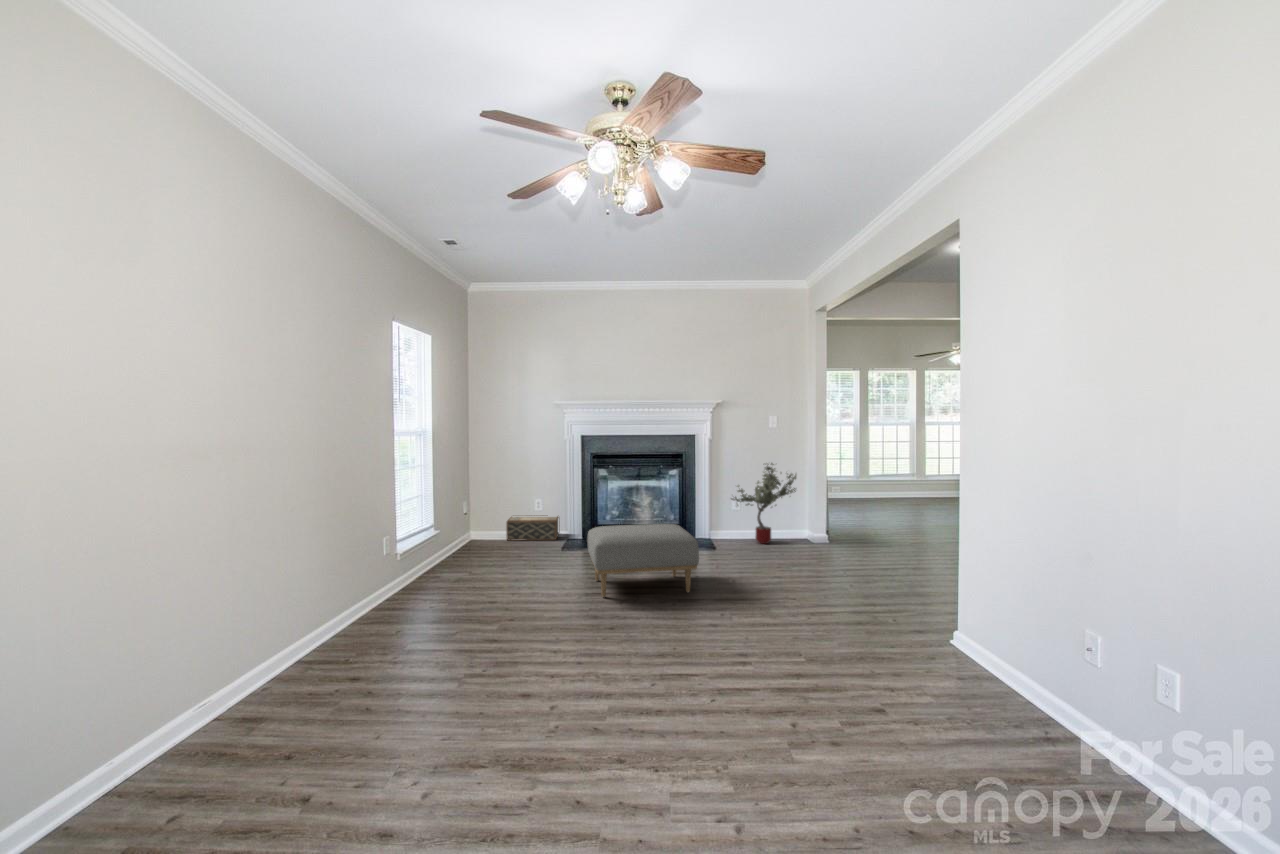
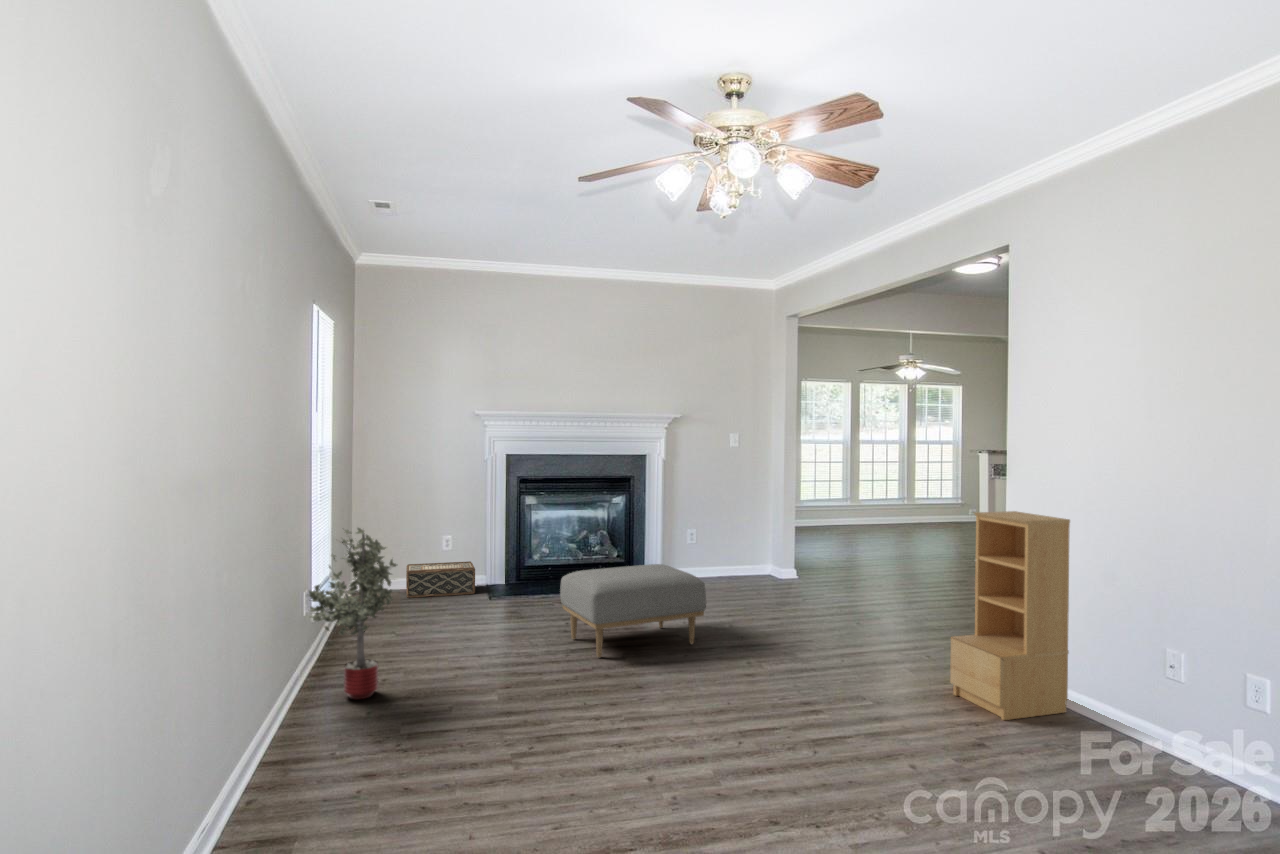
potted tree: present [731,463,797,544] -> present [309,528,397,699]
bookshelf: none [892,488,1012,693] -> present [950,511,1070,720]

